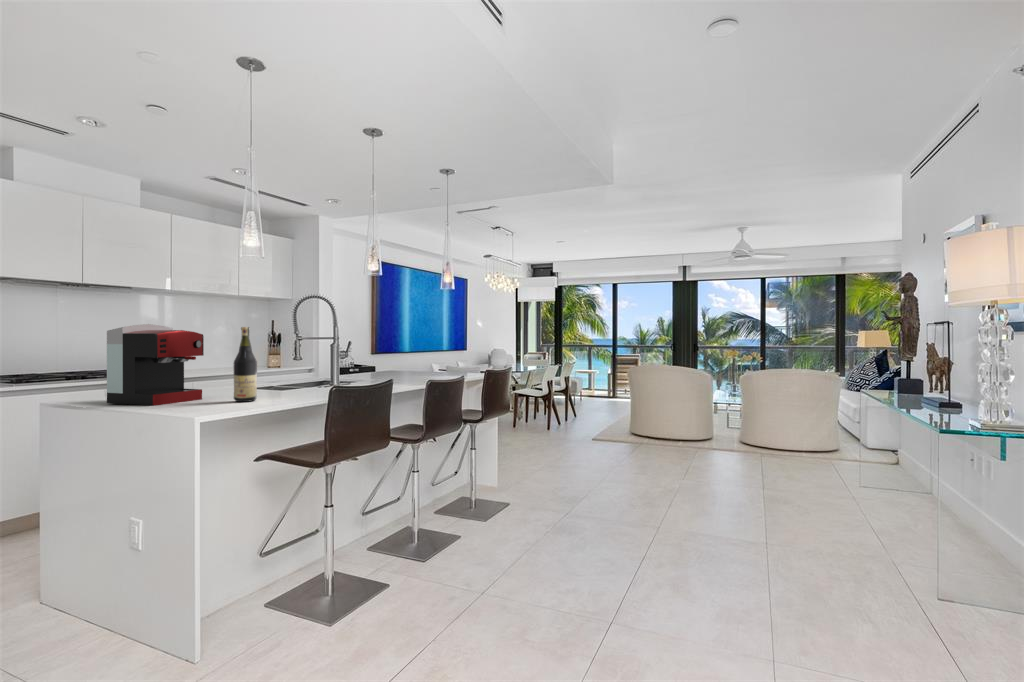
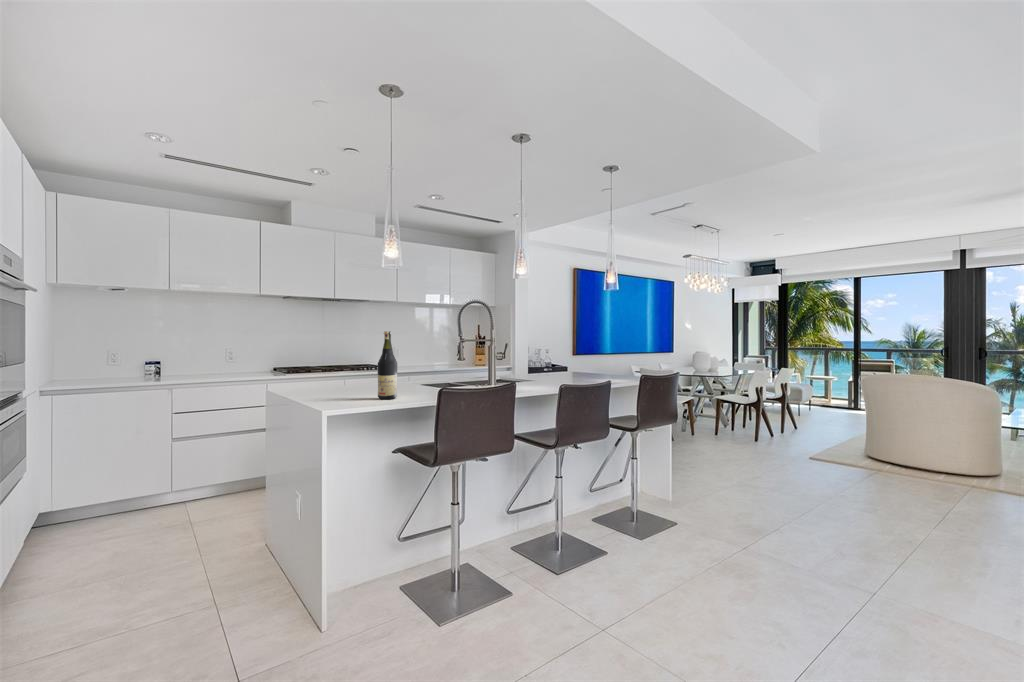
coffee maker: present [107,324,204,405] -> none [297,329,365,398]

